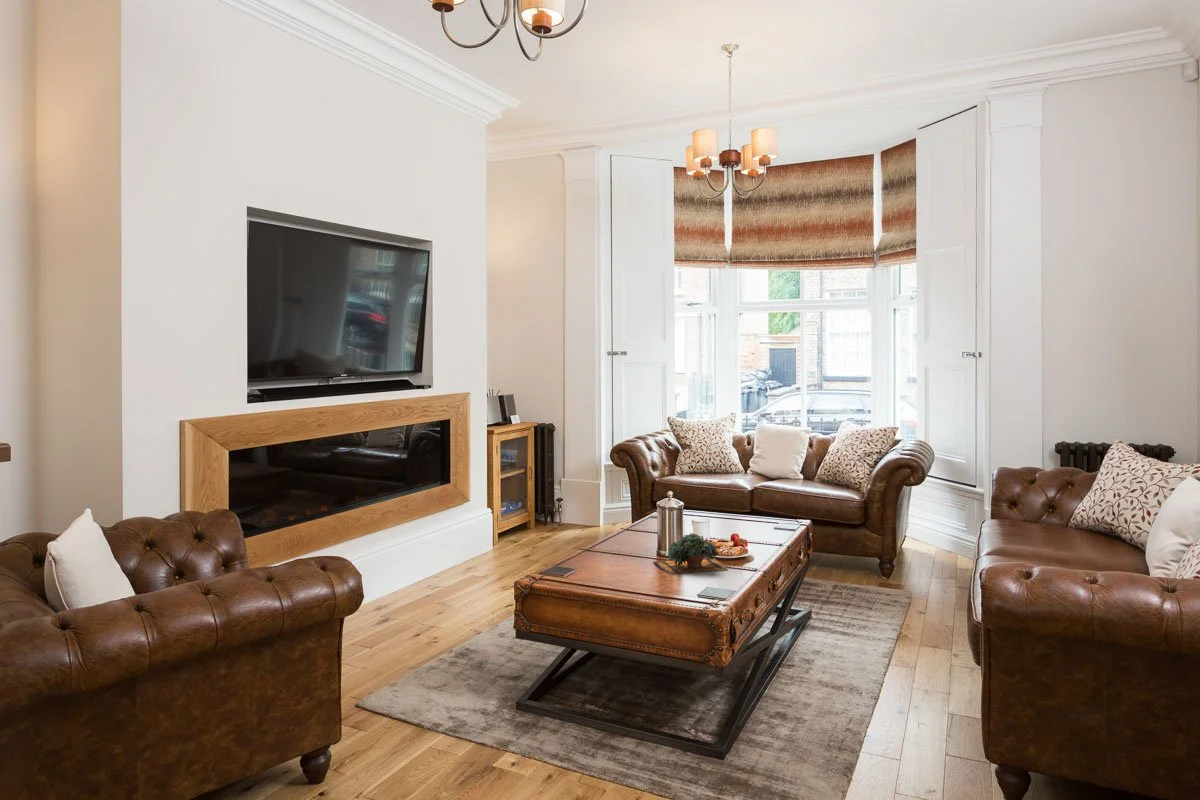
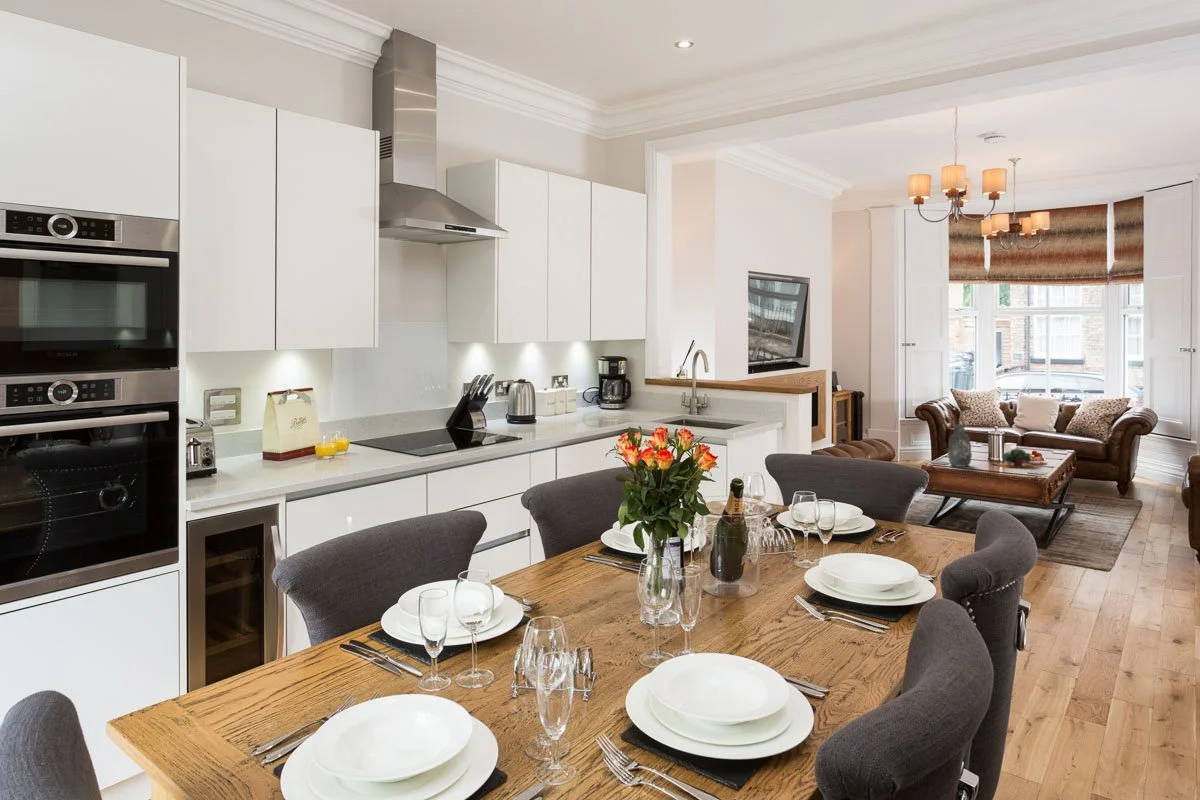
decorative vase: none [571,493,612,574] -> present [948,425,972,467]

